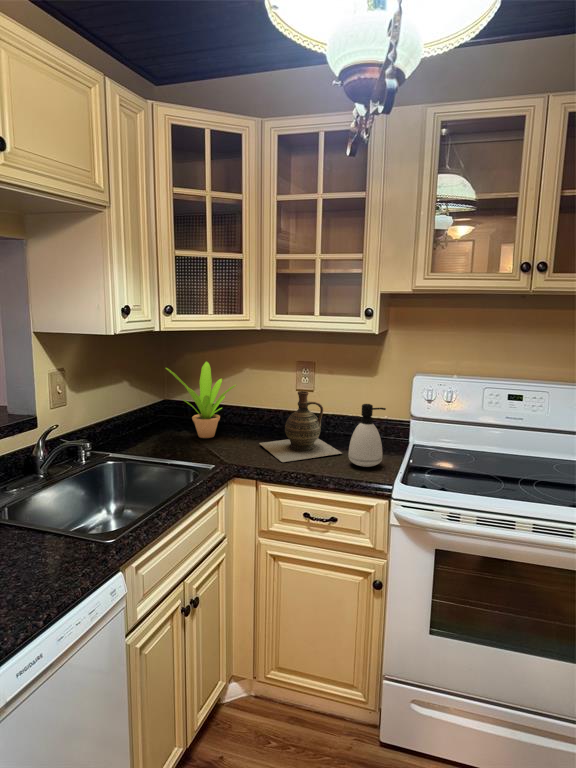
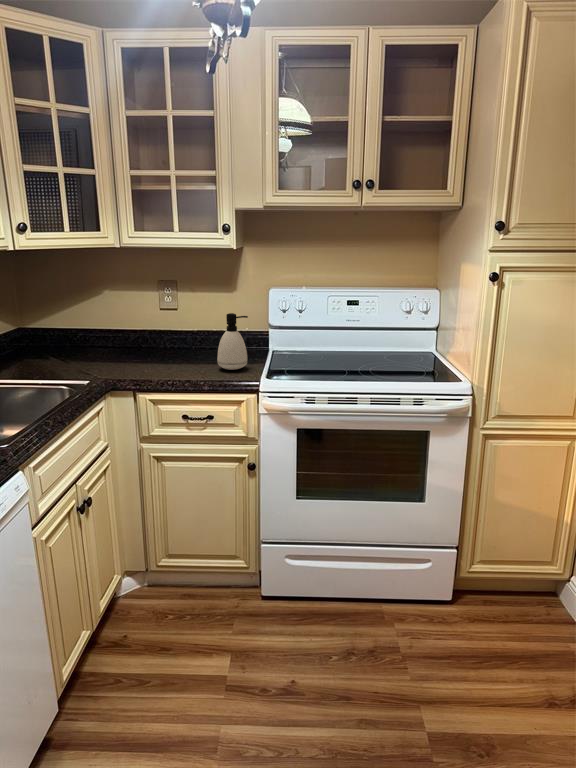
potted plant: present [166,362,236,438] -> none [21,285,100,361]
ceramic jug: present [259,391,341,462] -> none [129,307,211,373]

